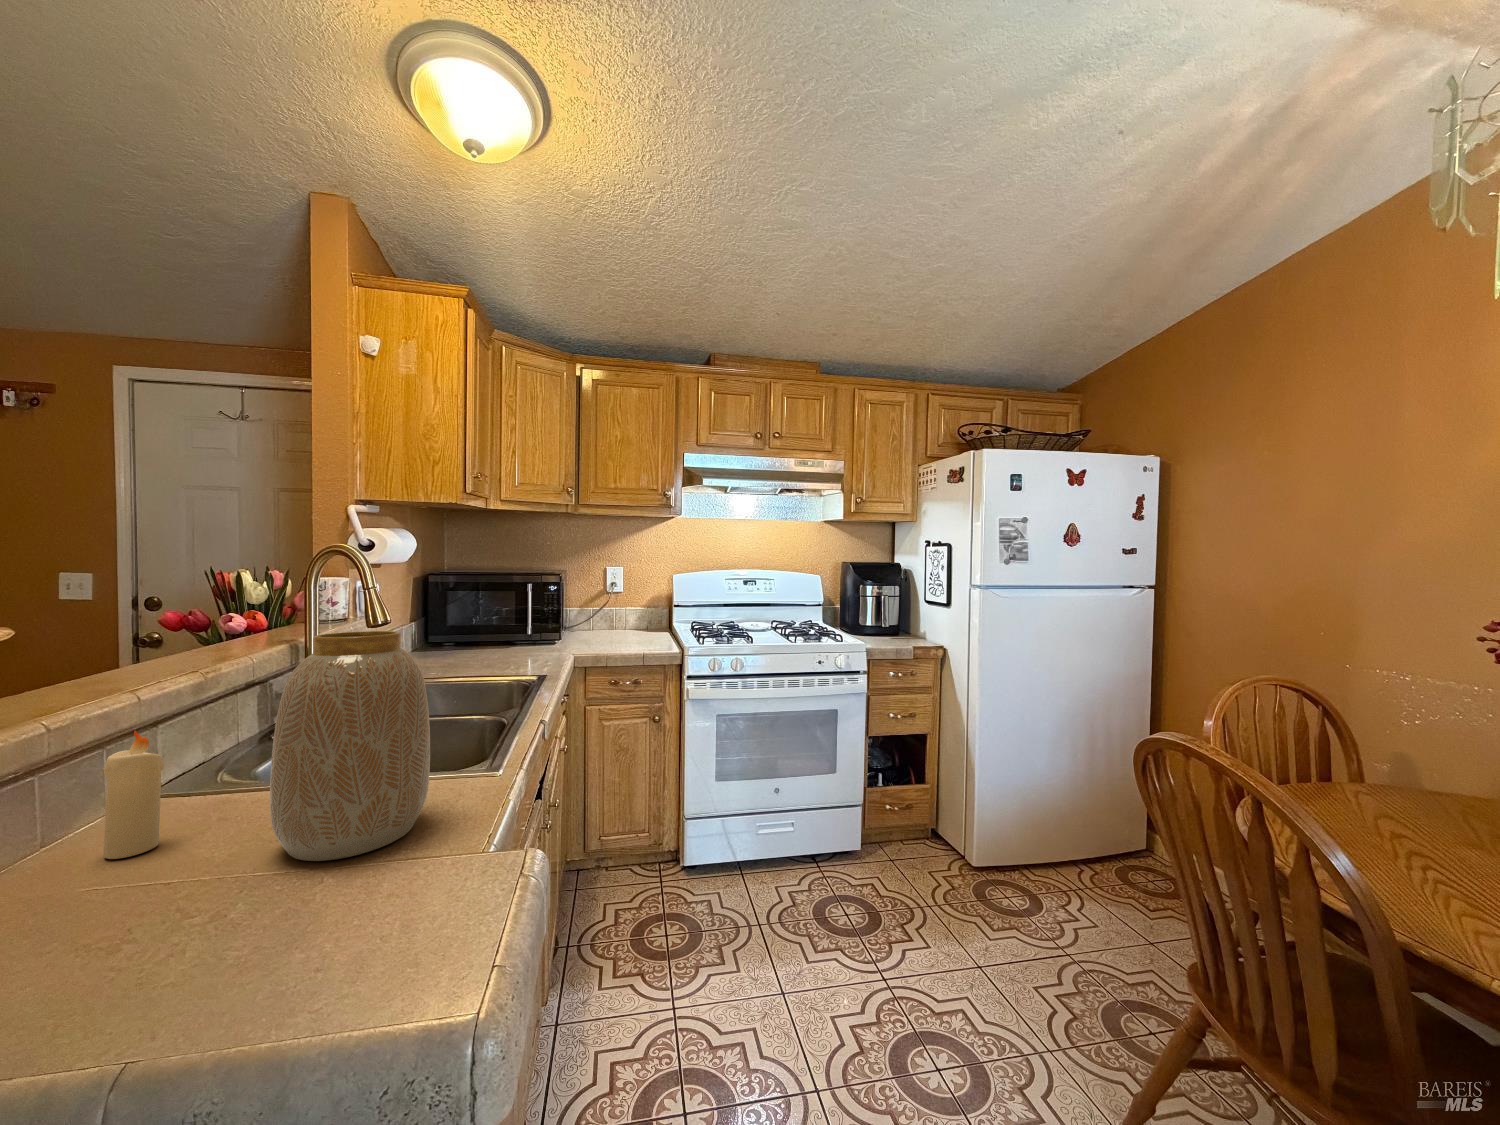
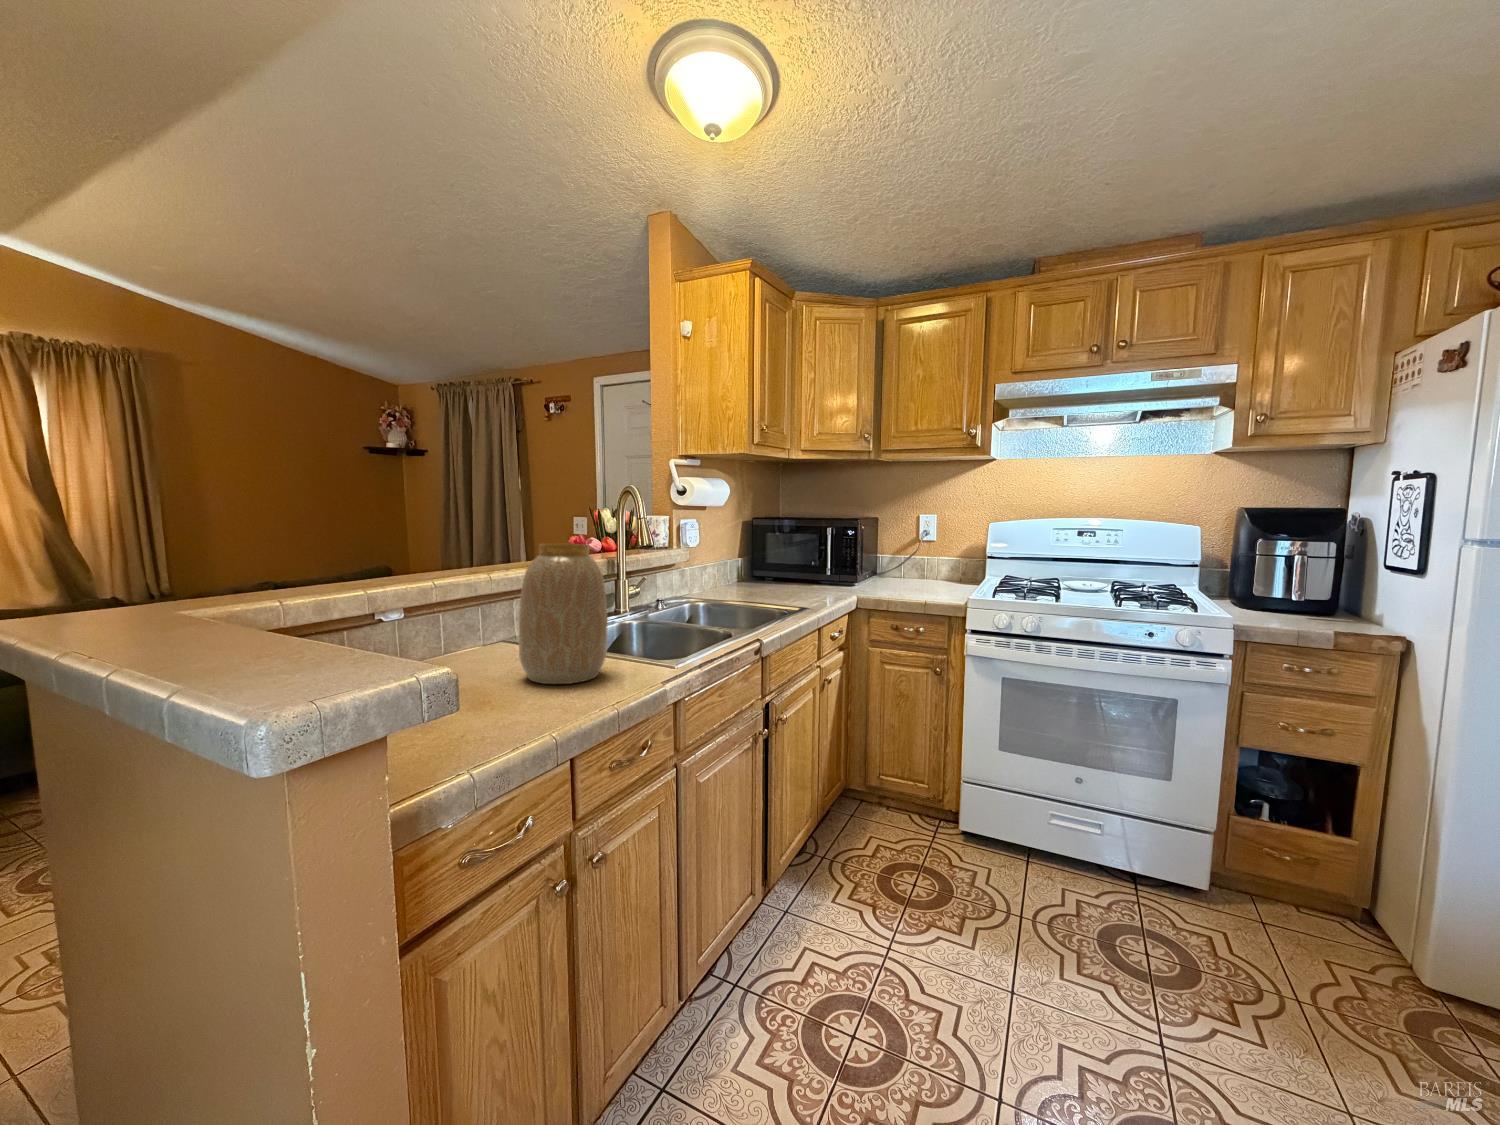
candle: present [104,731,164,859] -> none [475,594,499,662]

